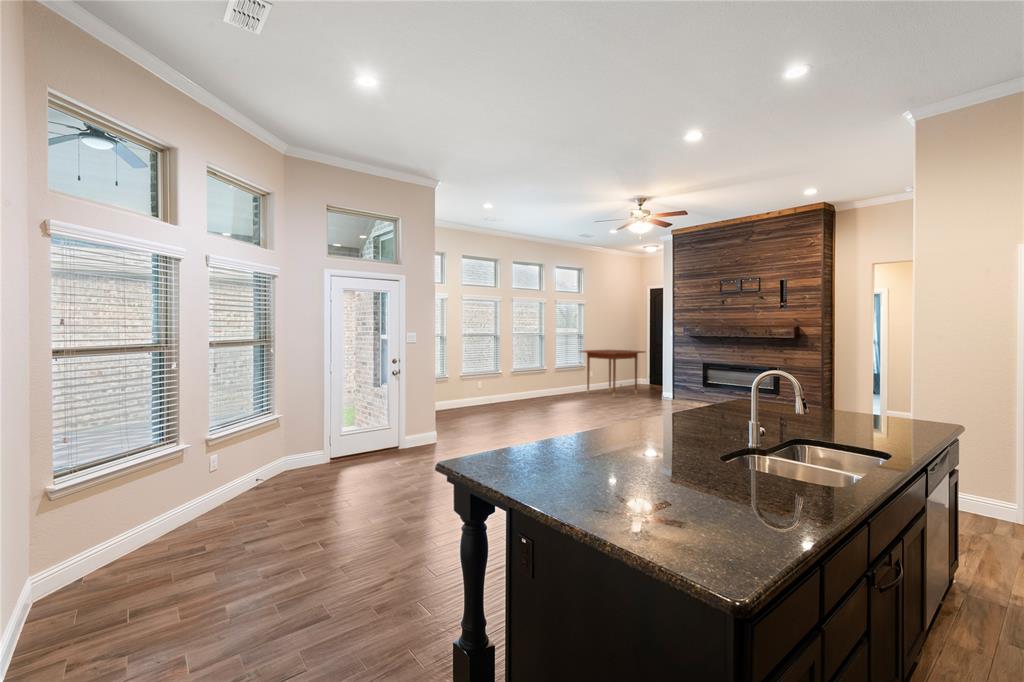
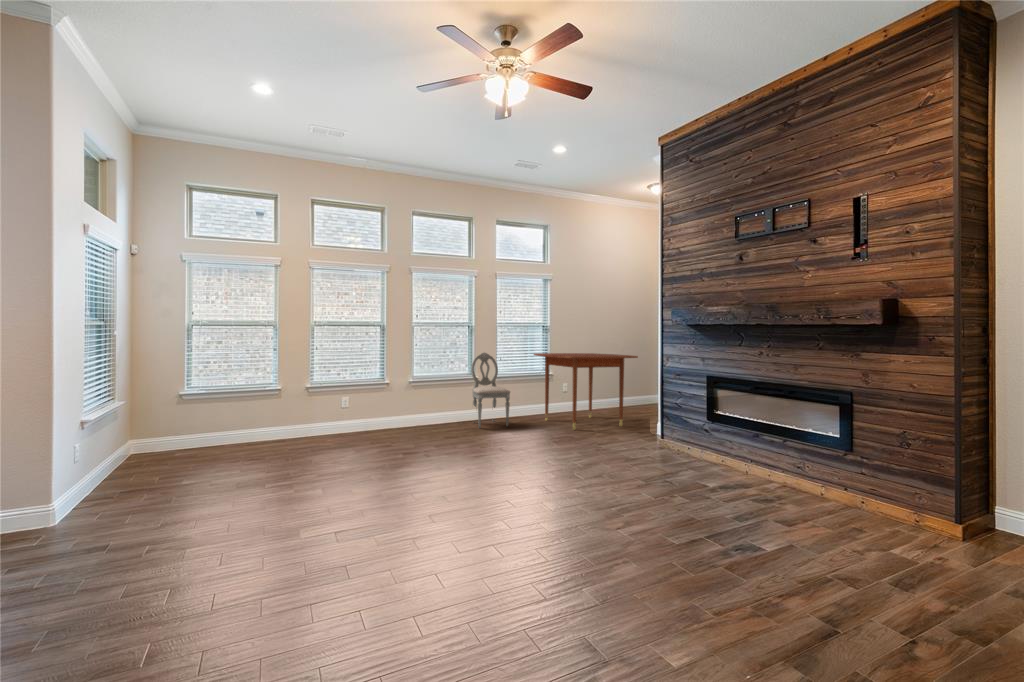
dining chair: none [547,351,574,399] -> present [471,353,510,428]

